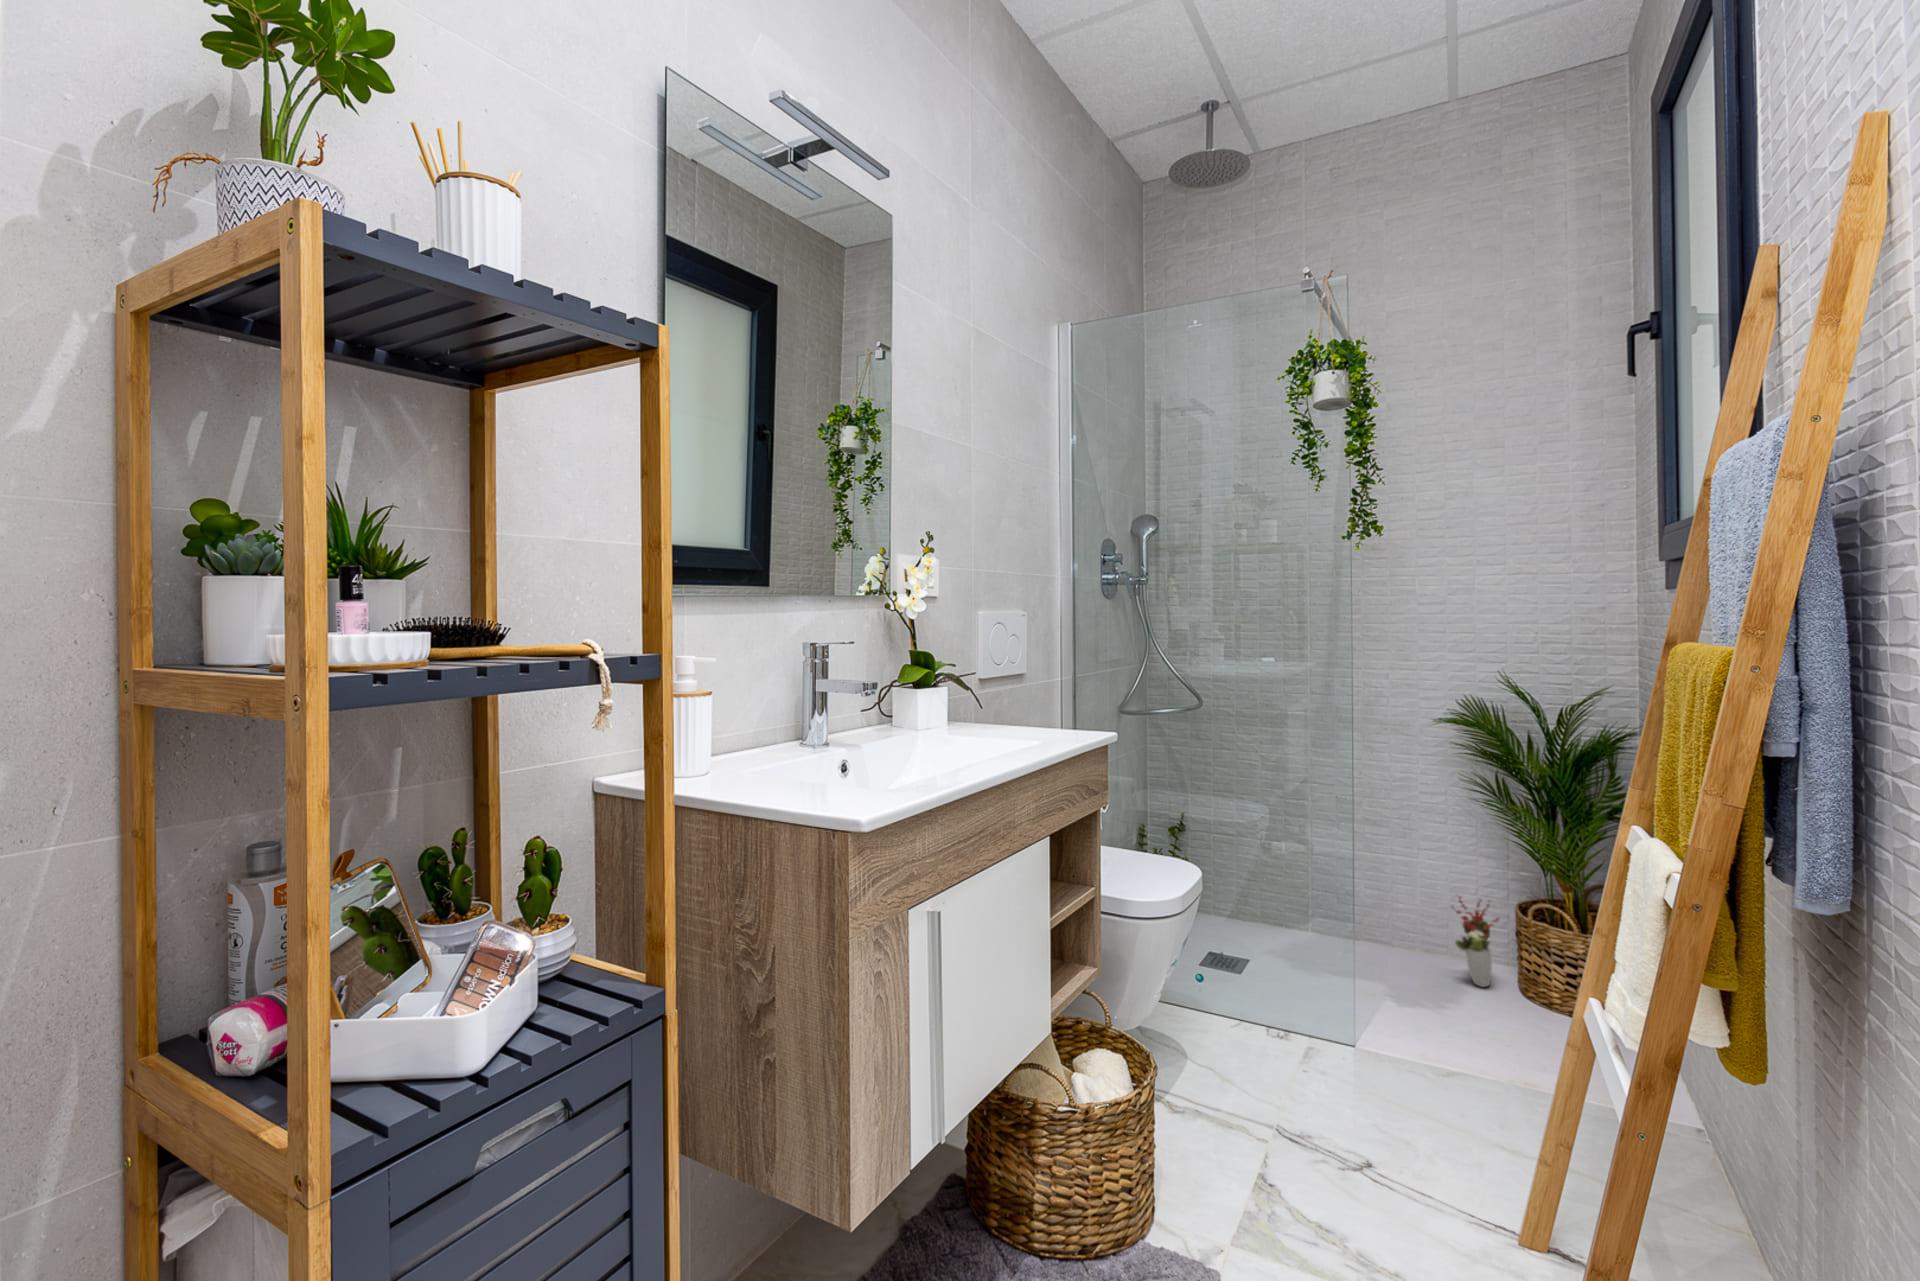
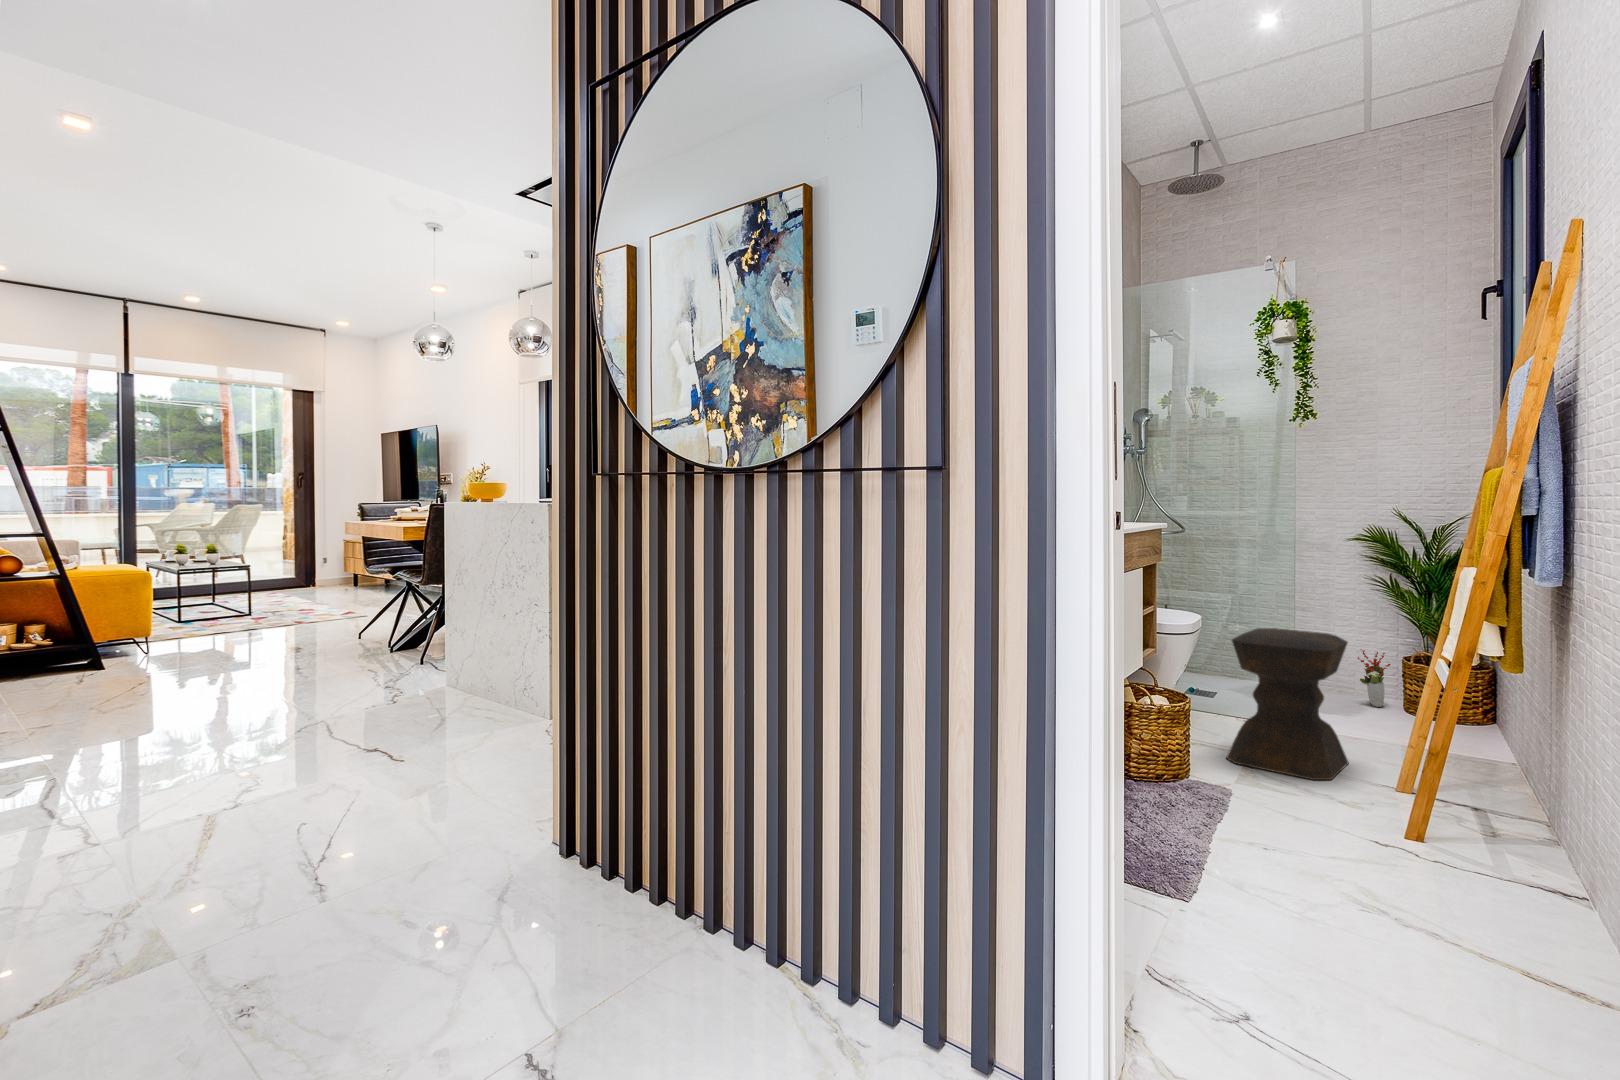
stool: none [1230,904,1439,1222] -> present [1226,628,1348,780]

